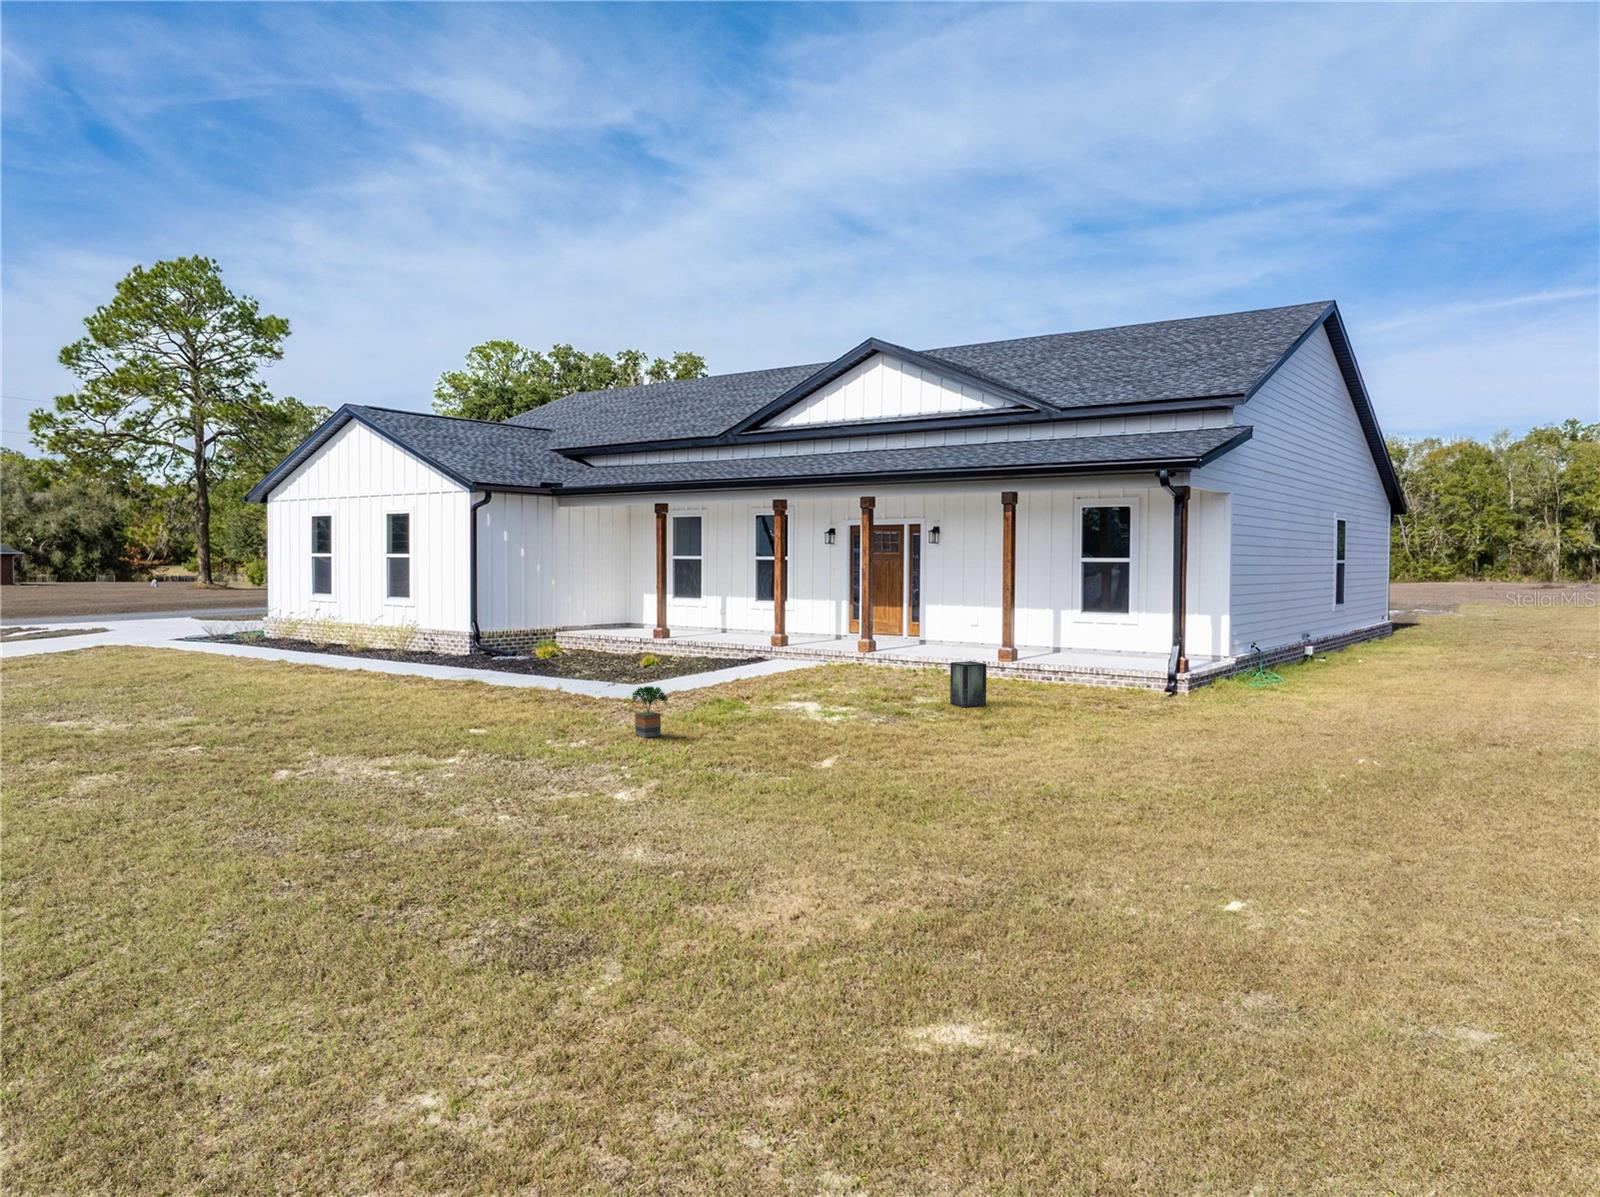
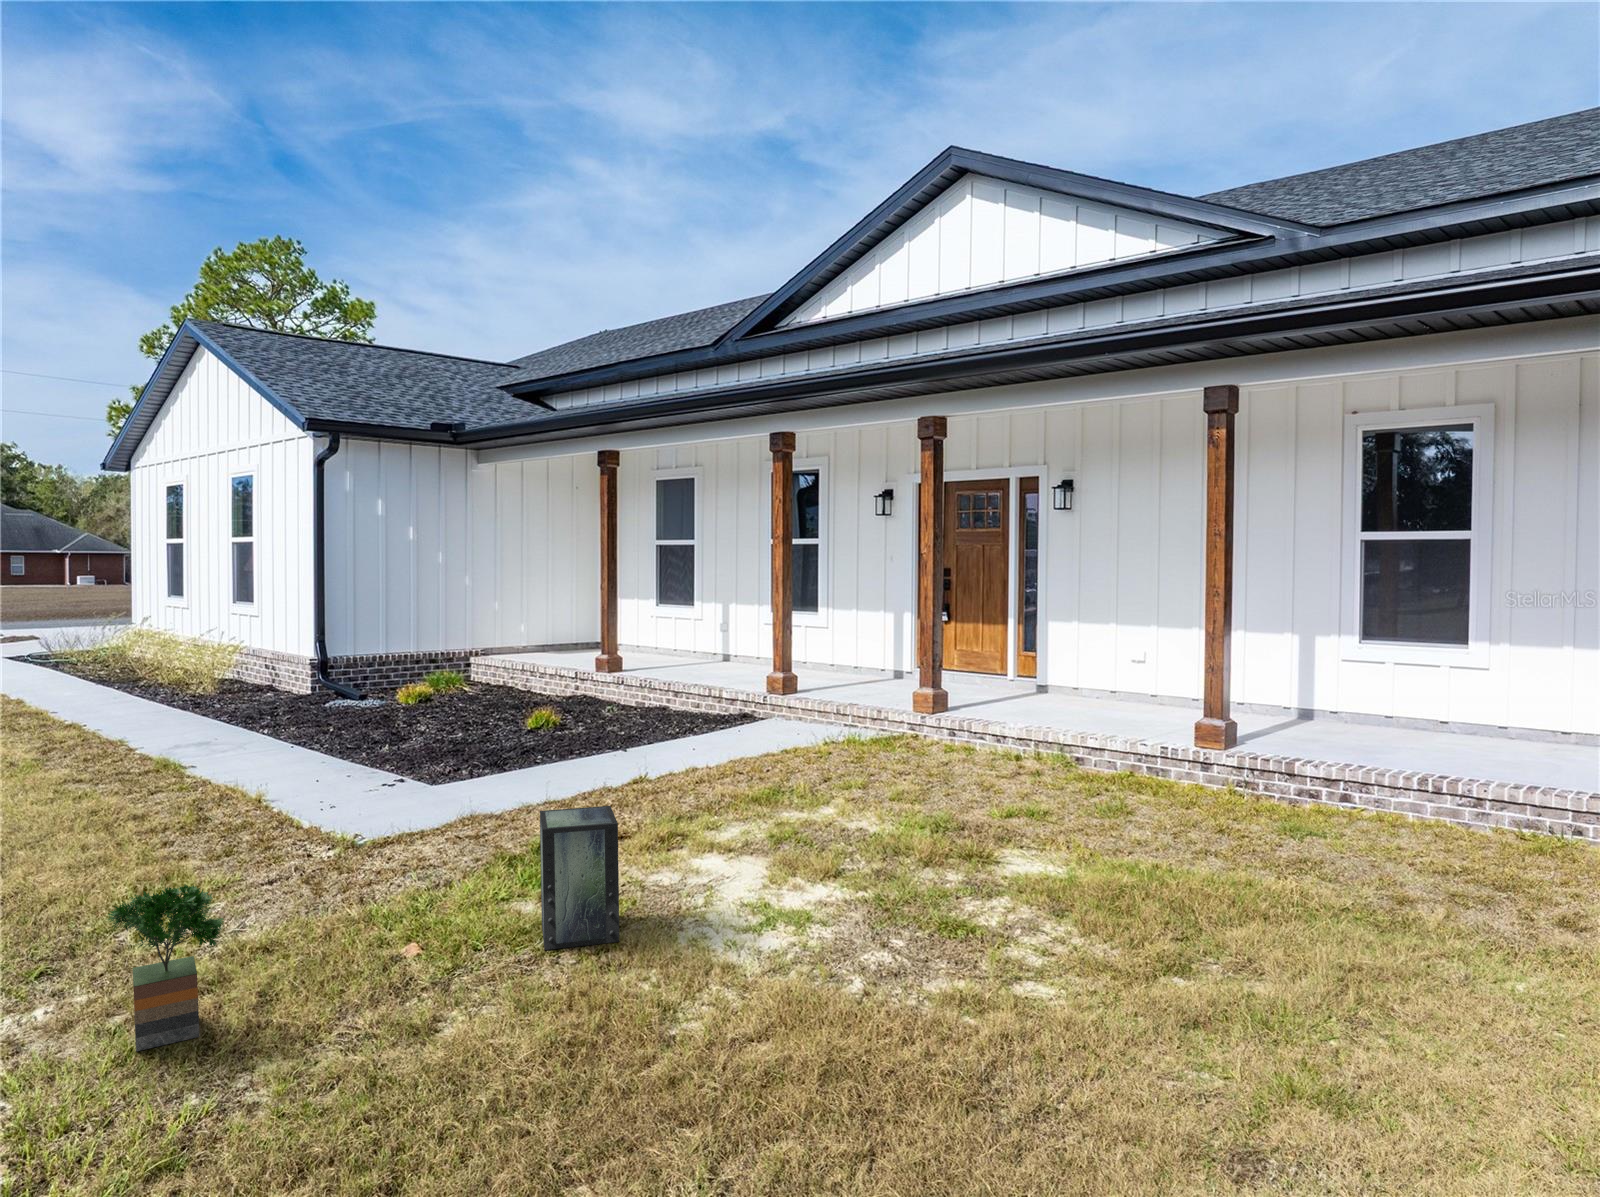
storage box: present [950,661,986,707] -> present [540,806,619,950]

